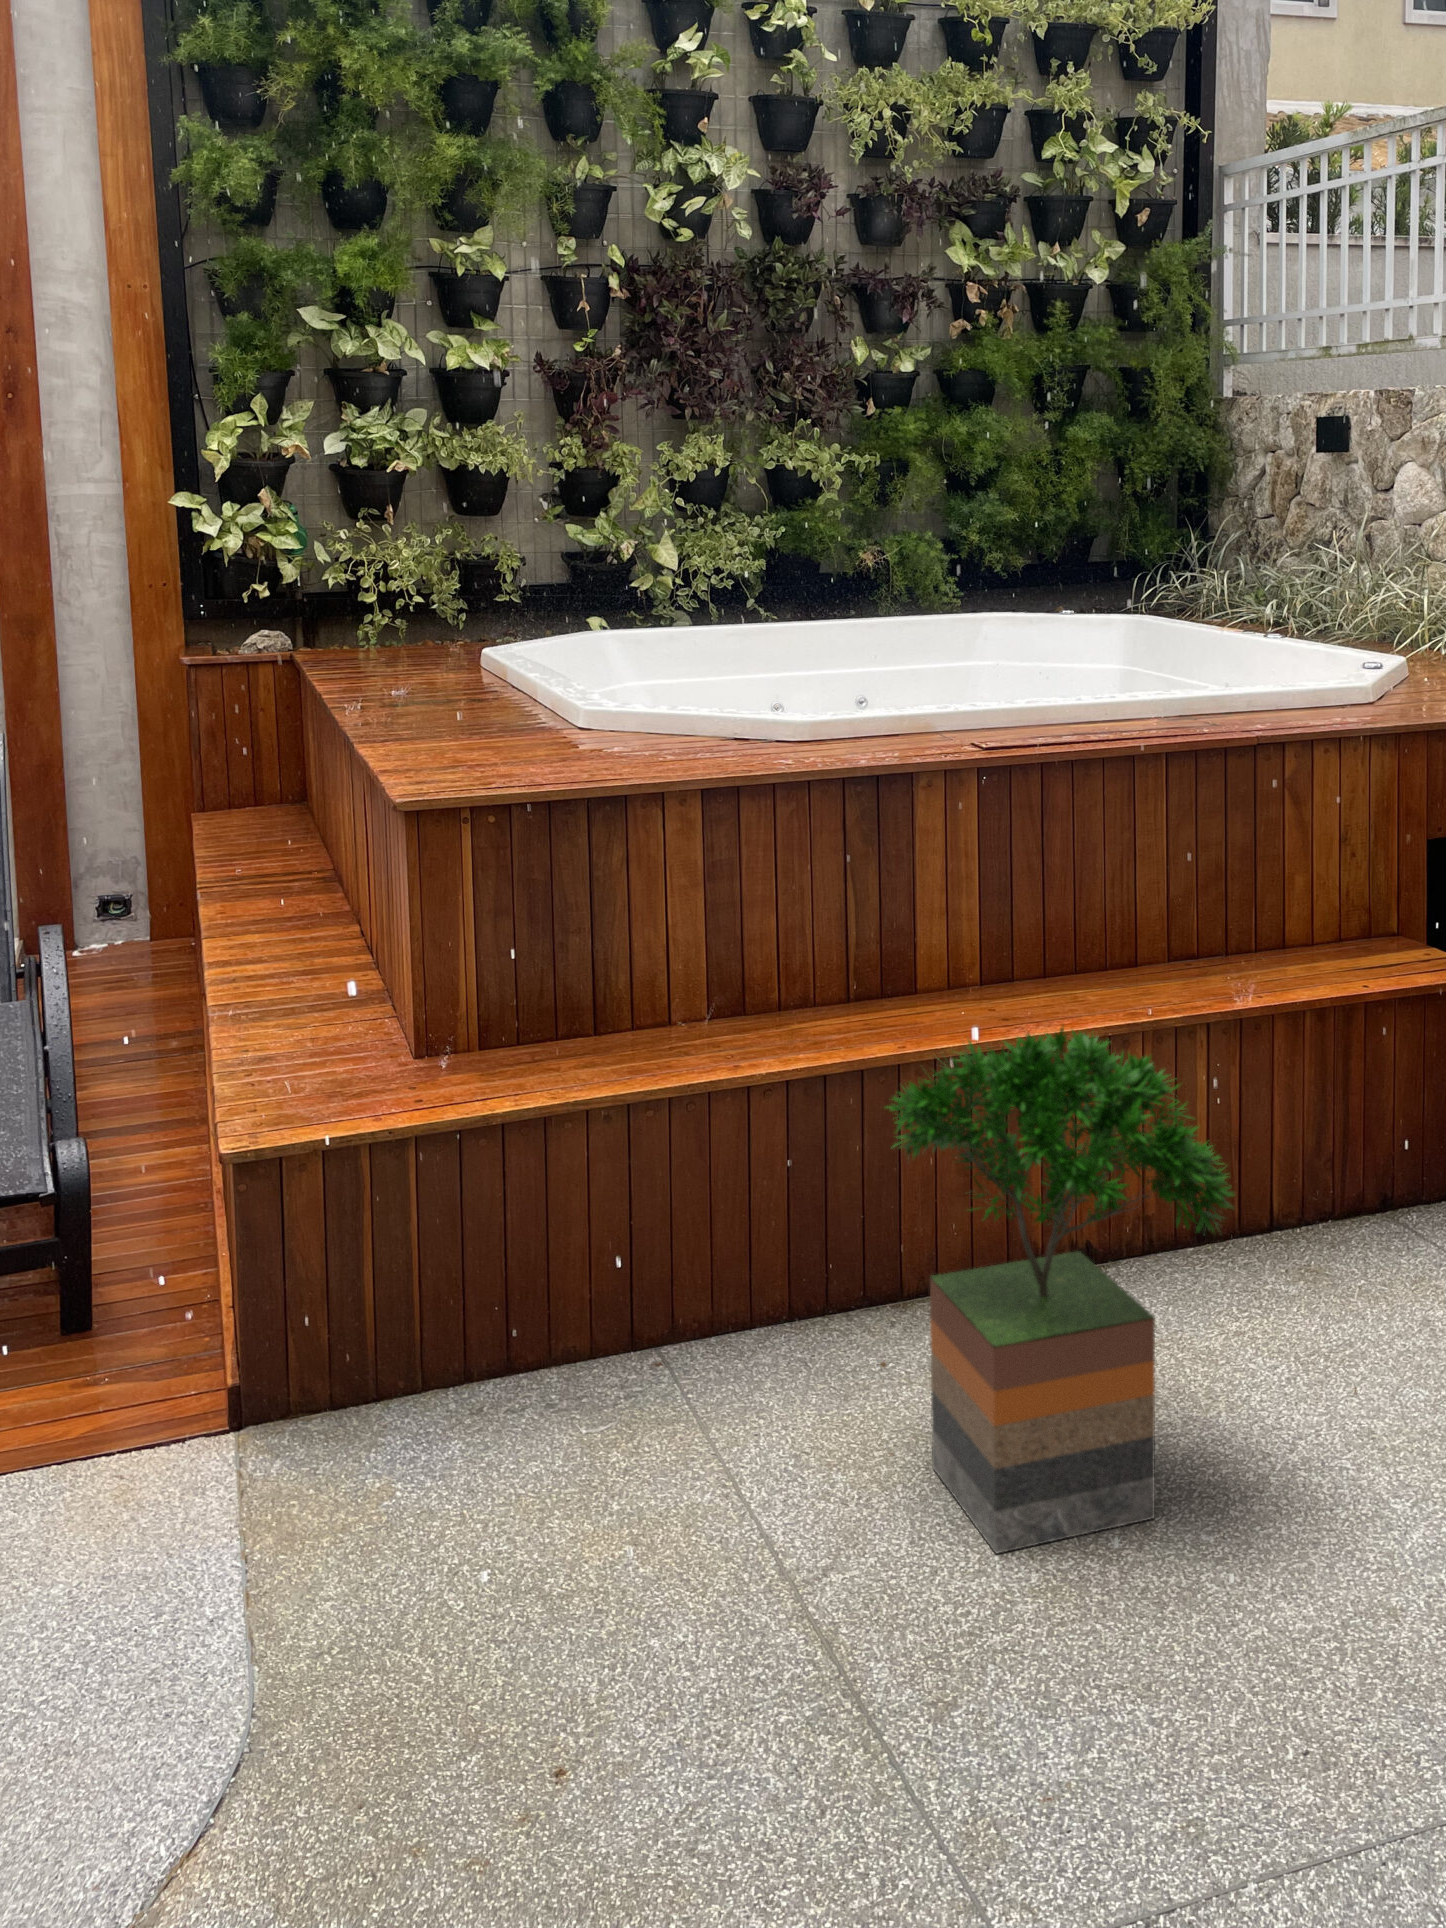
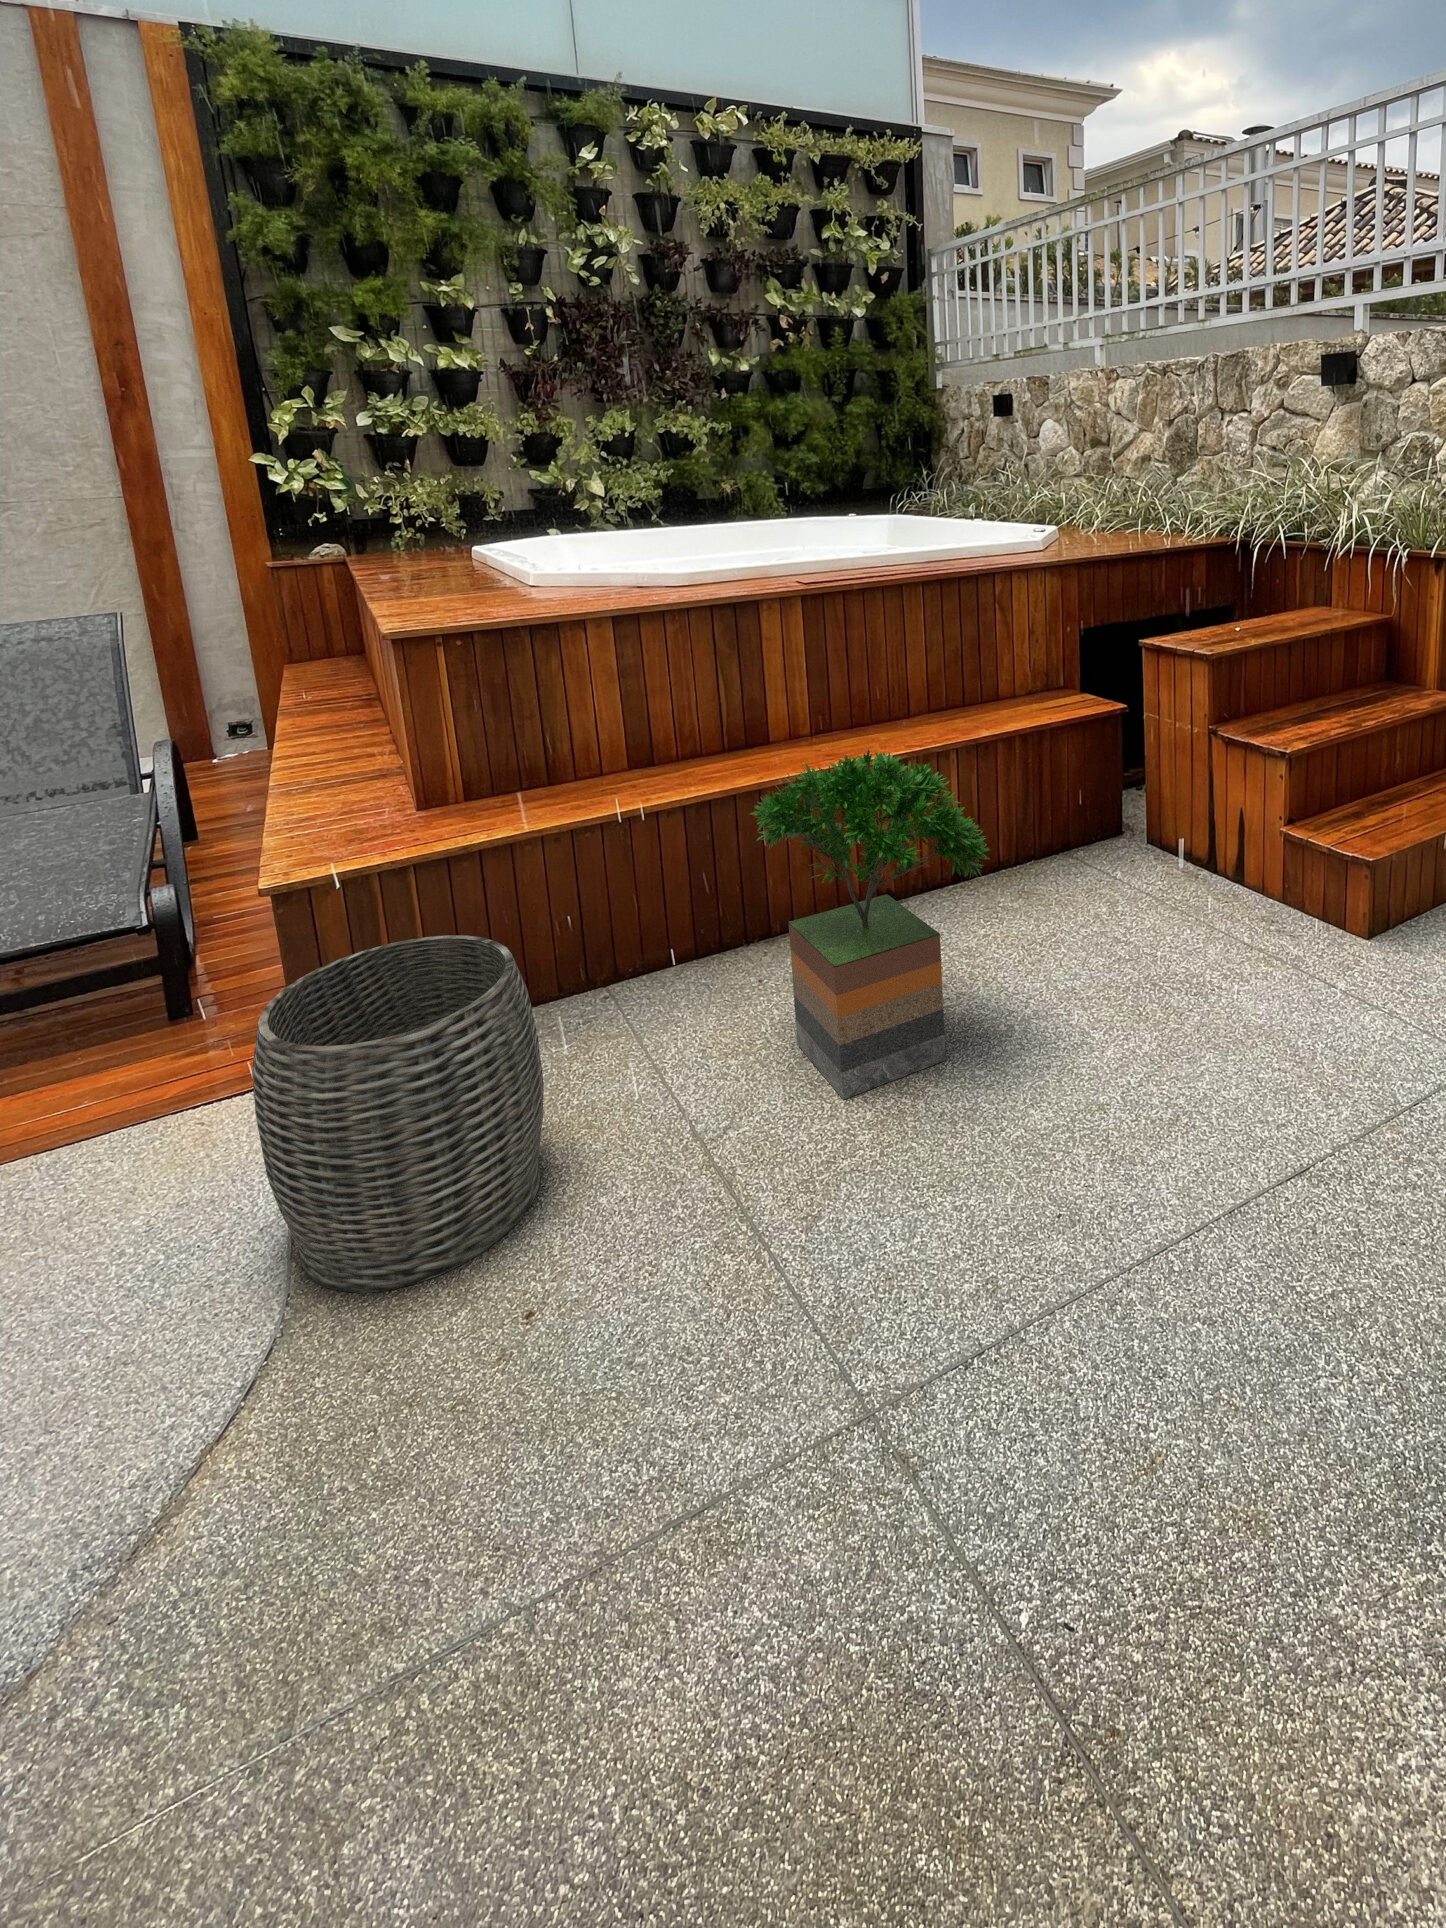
woven basket: none [235,1239,579,1711] -> present [252,935,544,1293]

